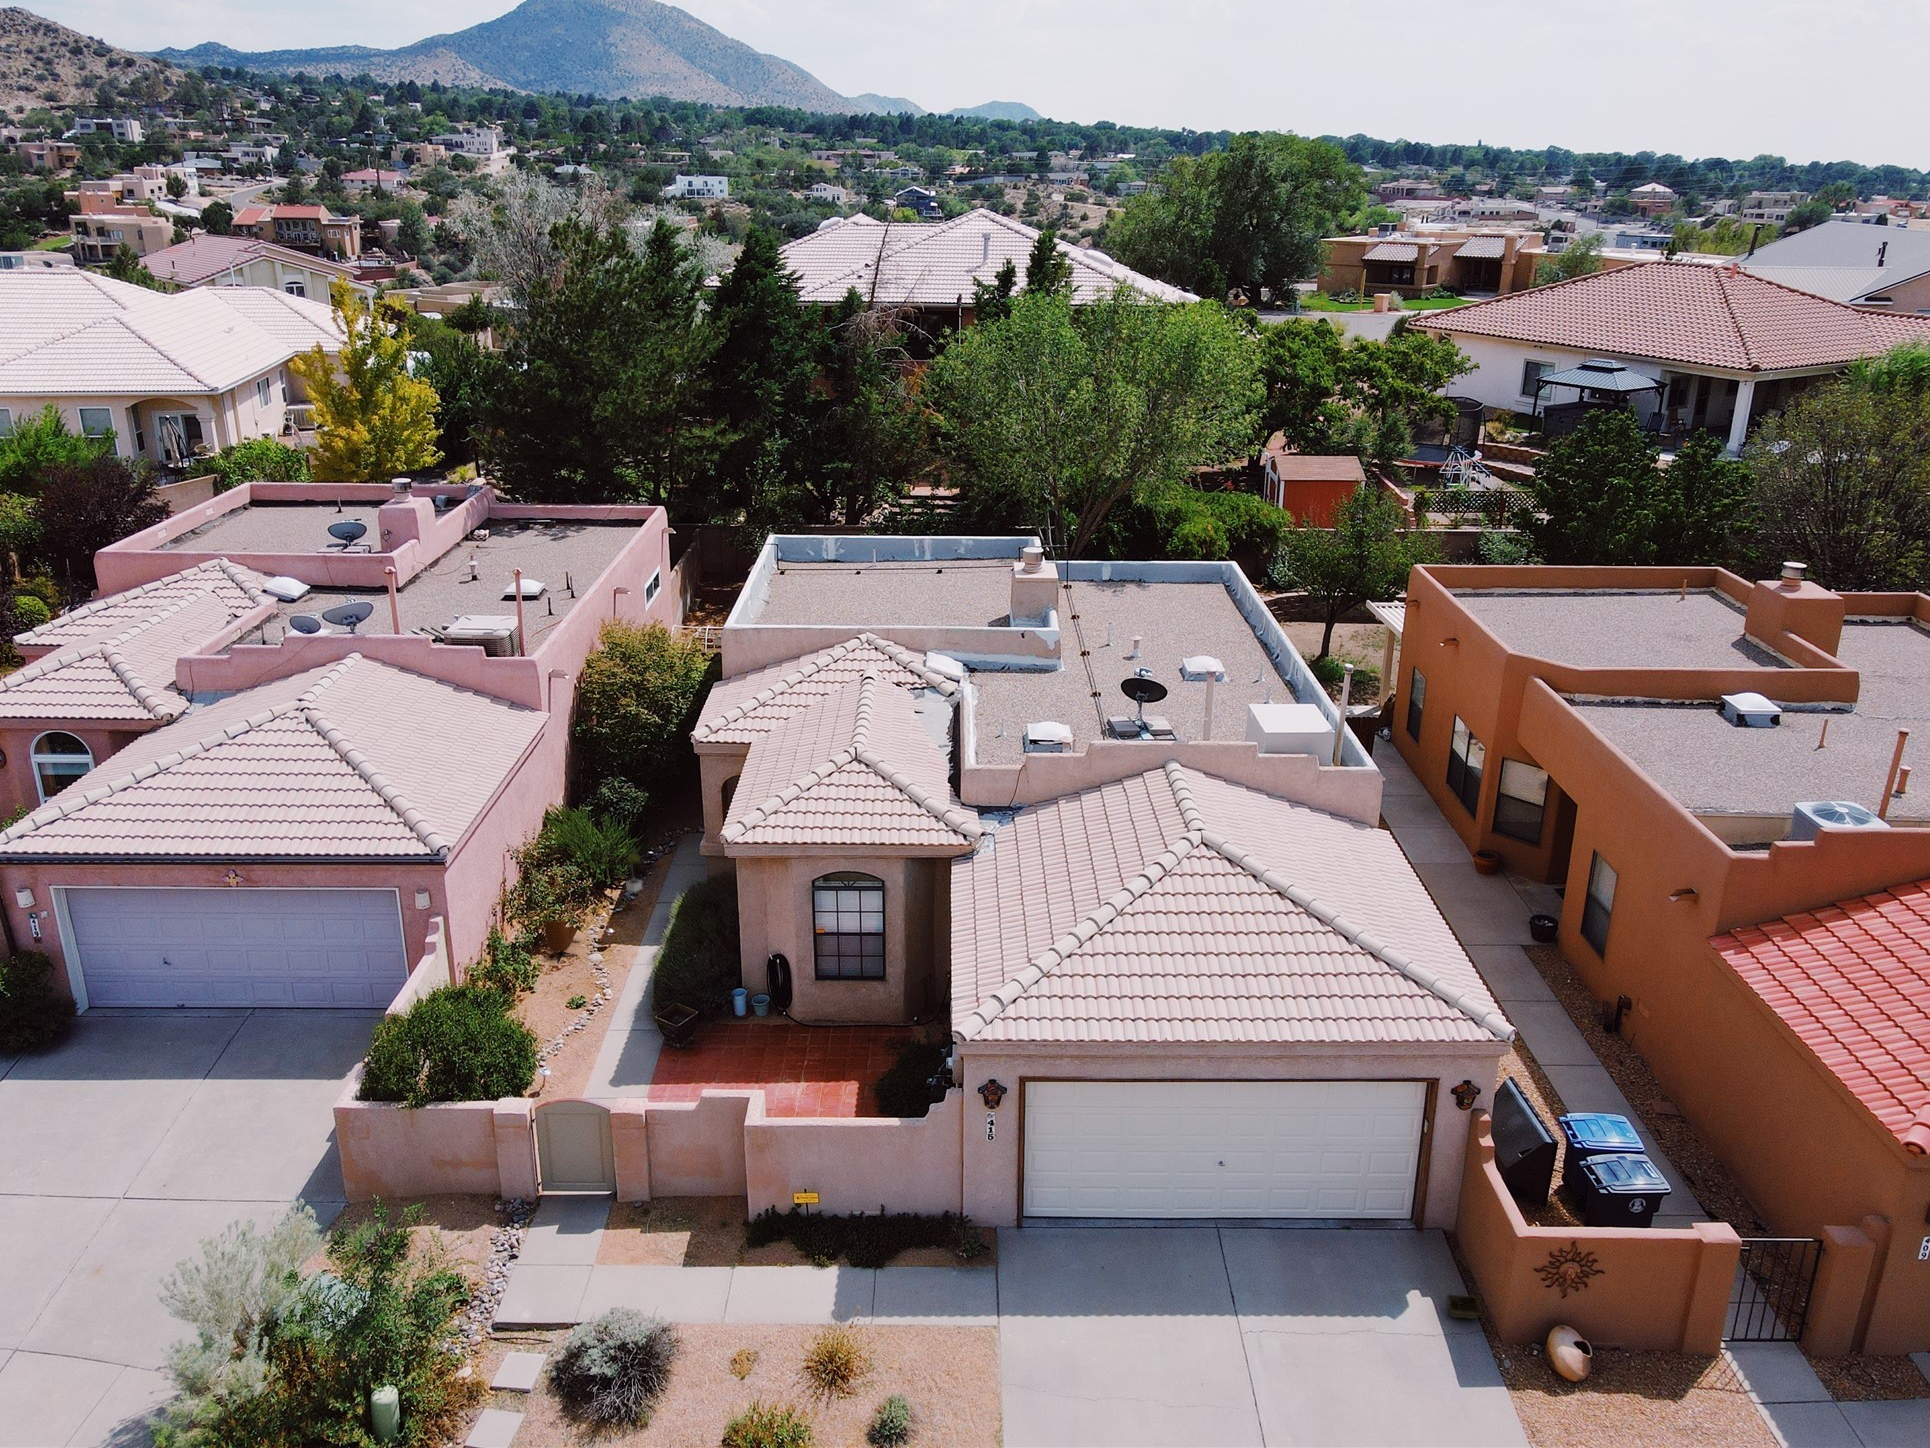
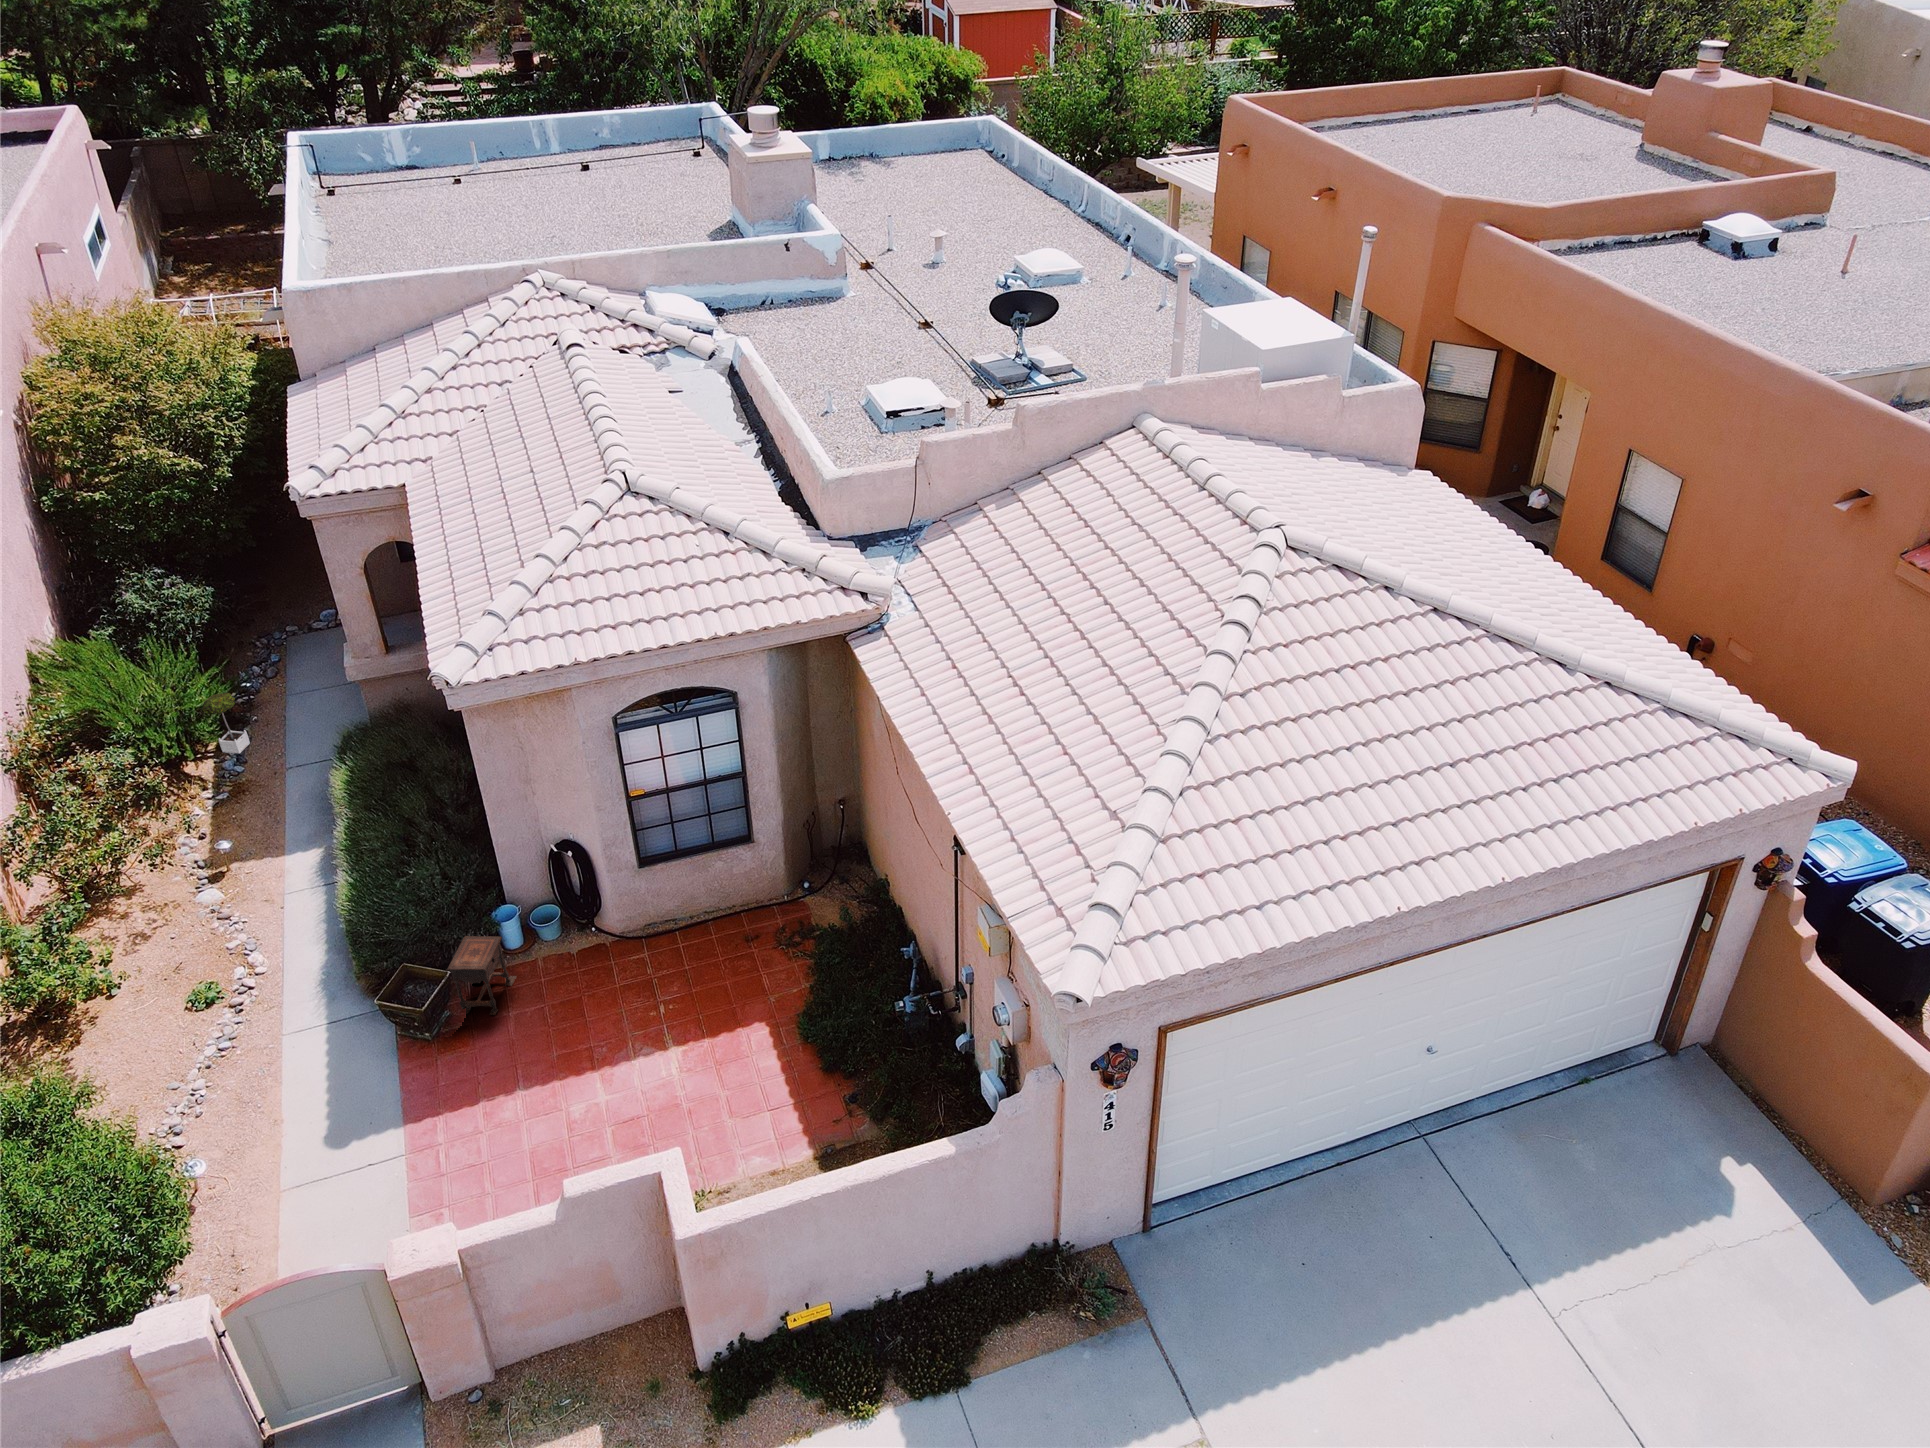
lounge chair: present [544,920,578,963] -> none [96,848,175,920]
side table: none [695,996,735,1045] -> present [445,936,517,1015]
woven basket: present [1446,1294,1482,1319] -> none [1801,1156,1857,1197]

